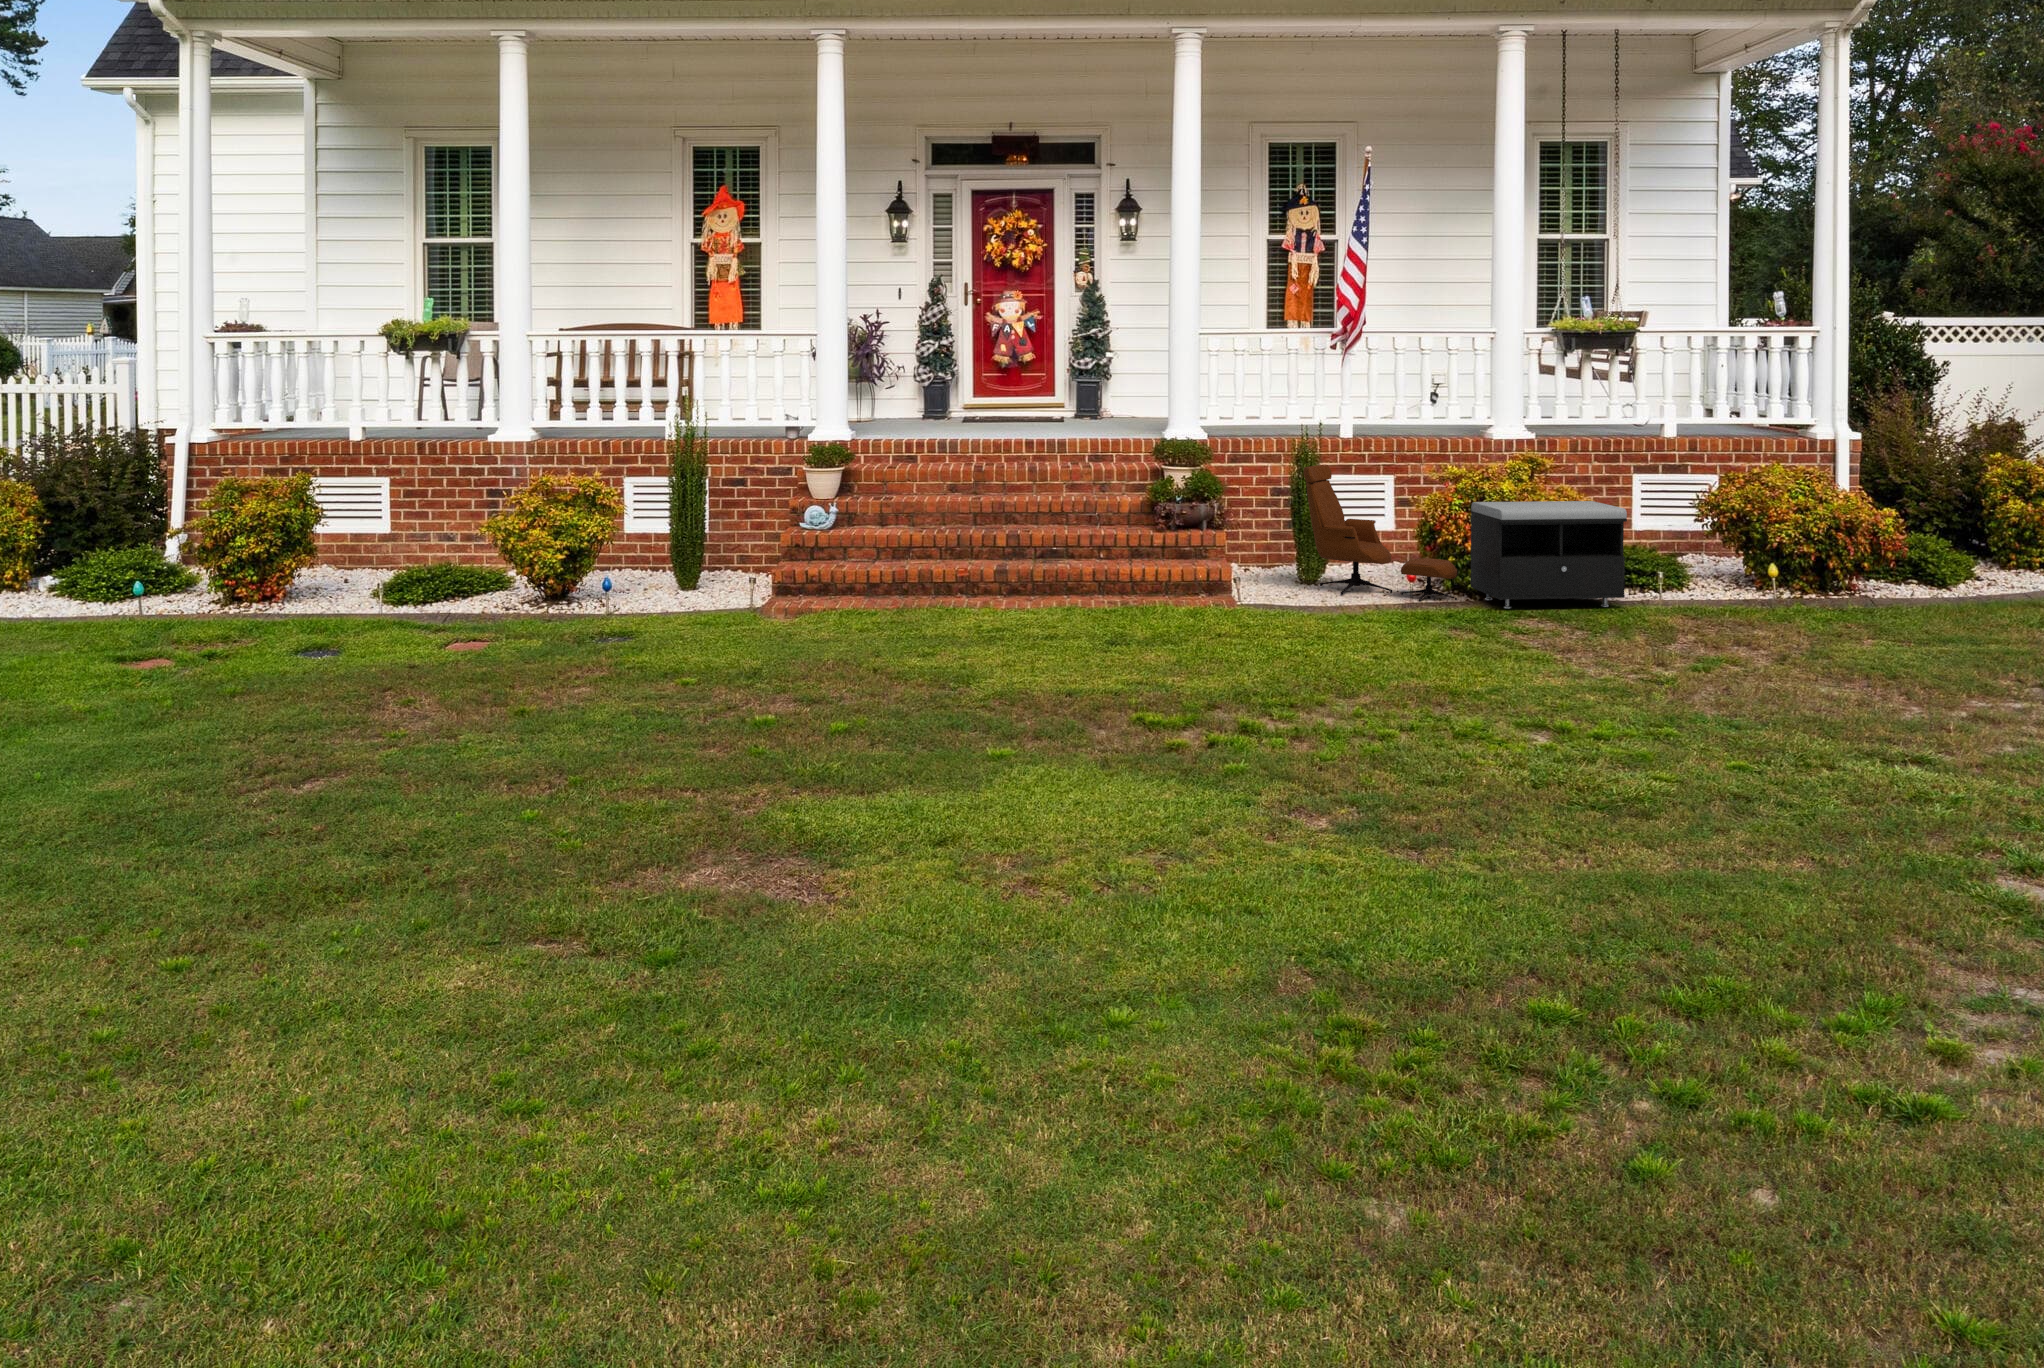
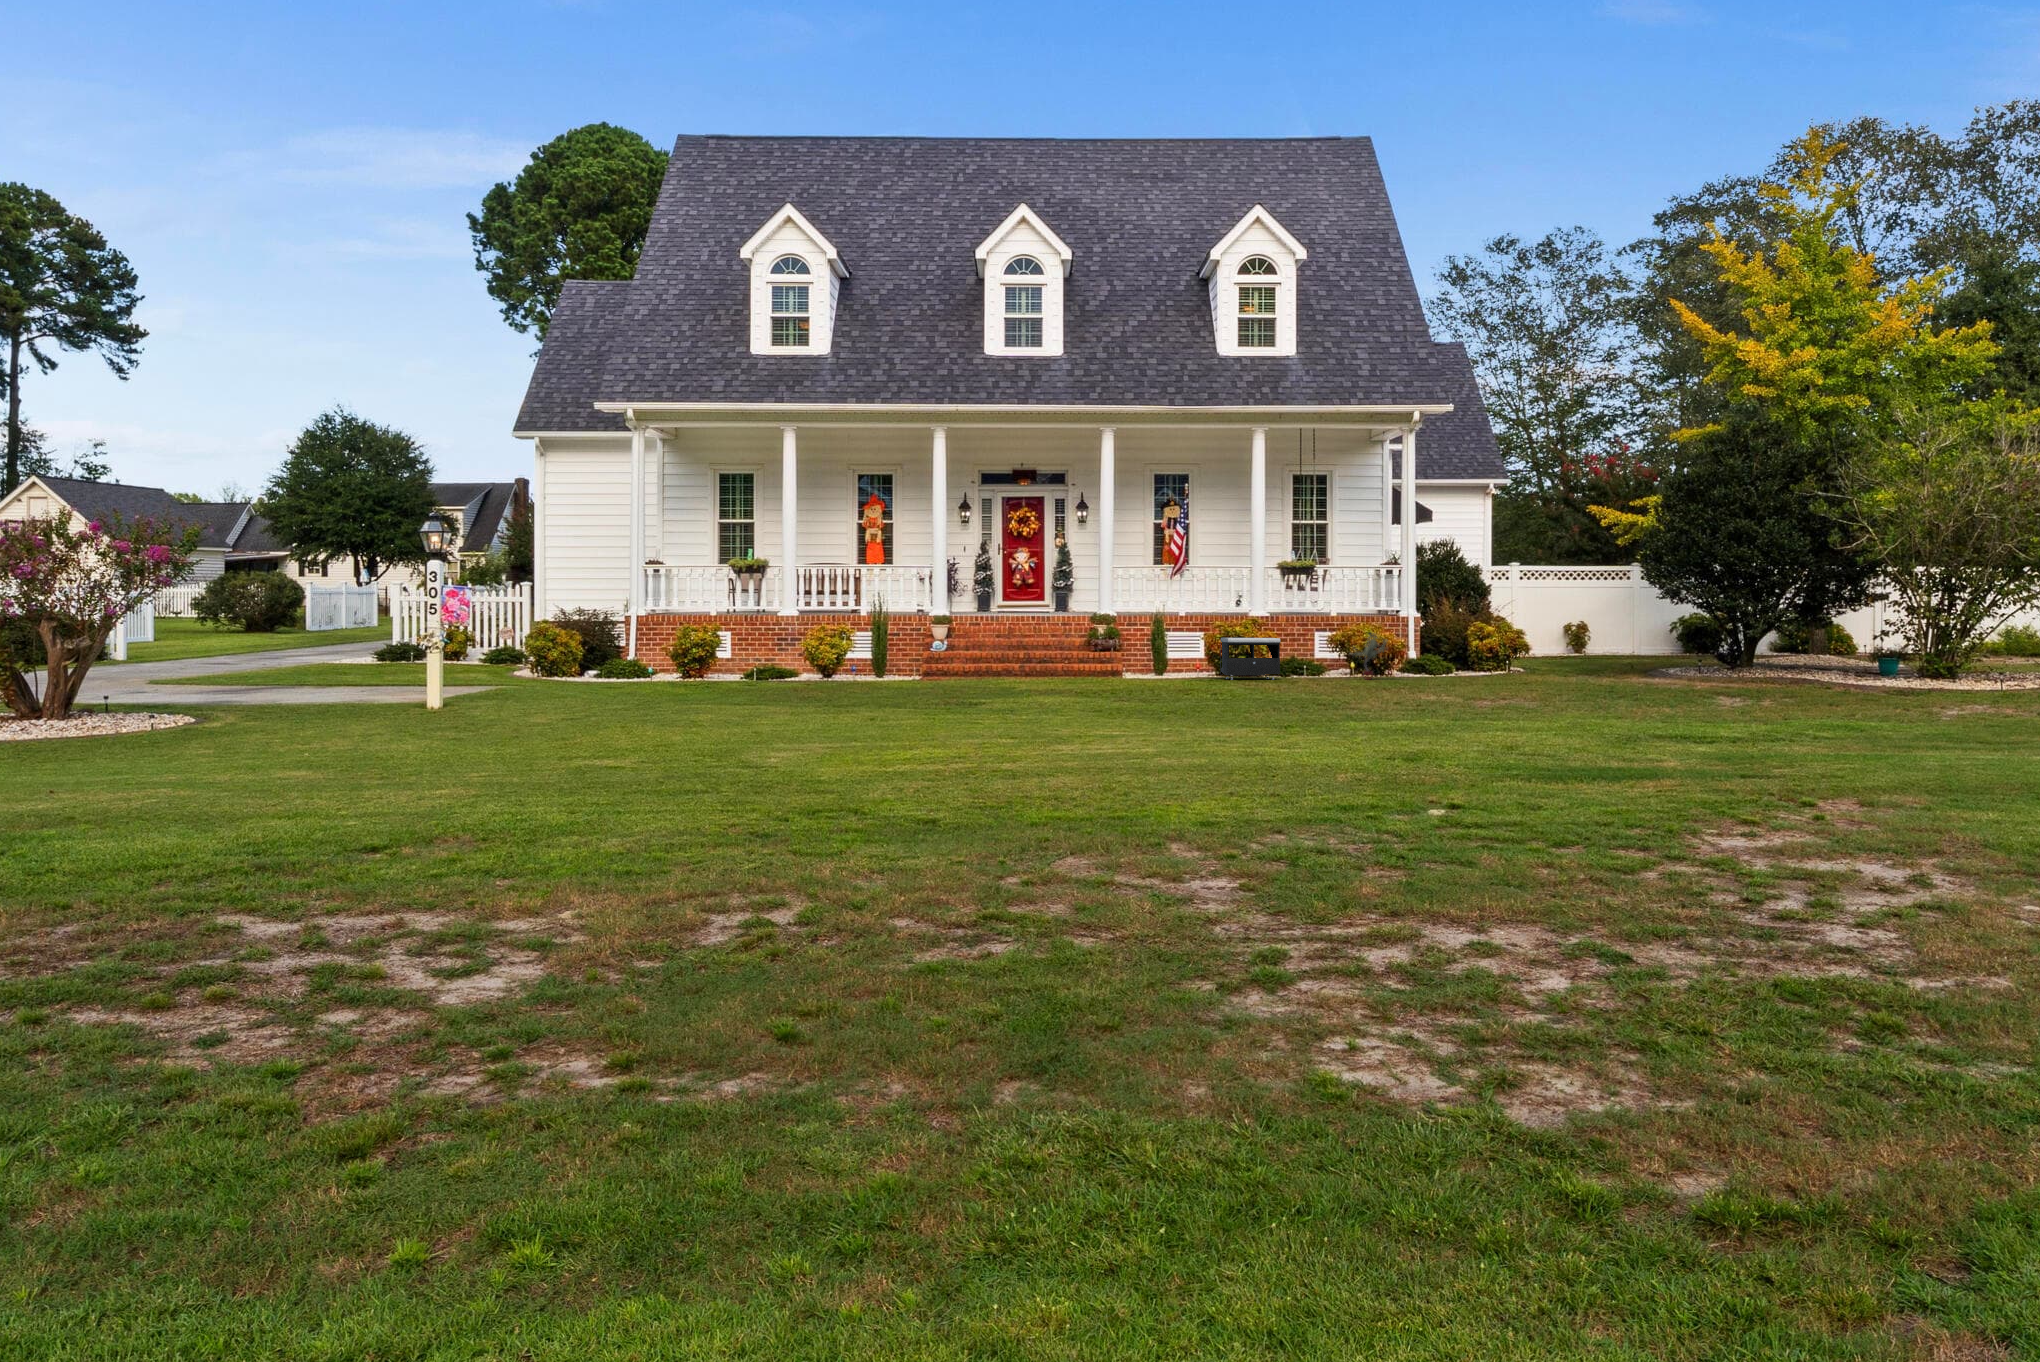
lounge chair: present [1304,465,1457,601] -> none [1152,625,1214,679]
potted tree: none [1775,489,1879,602] -> present [1350,635,1386,680]

